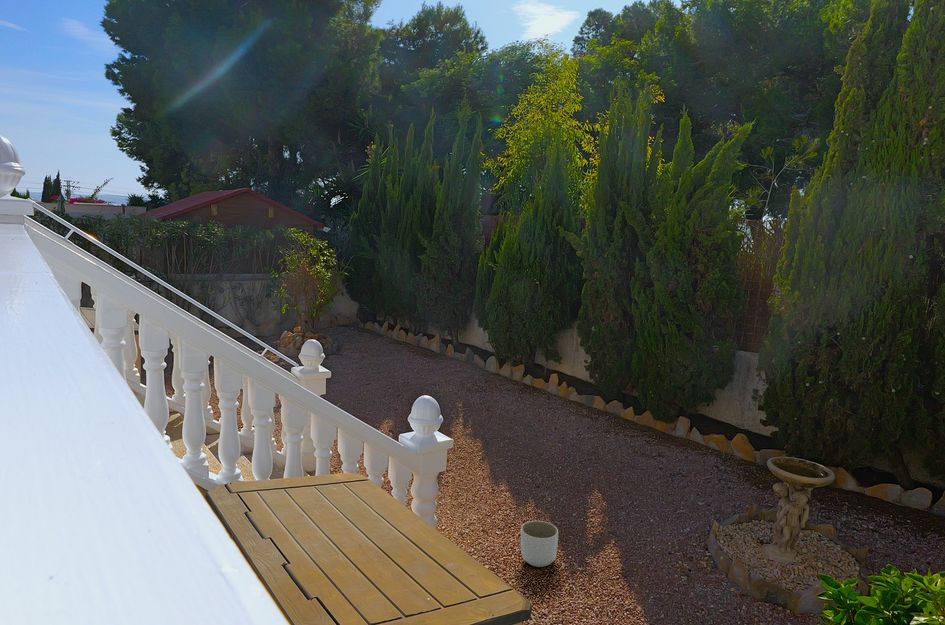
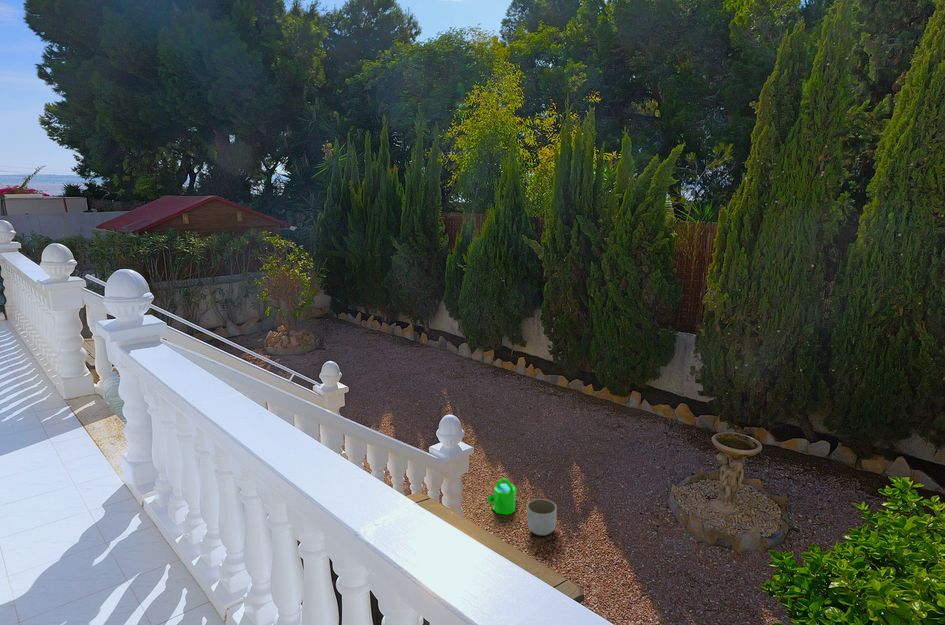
watering can: none [476,492,517,539] -> present [488,478,517,515]

